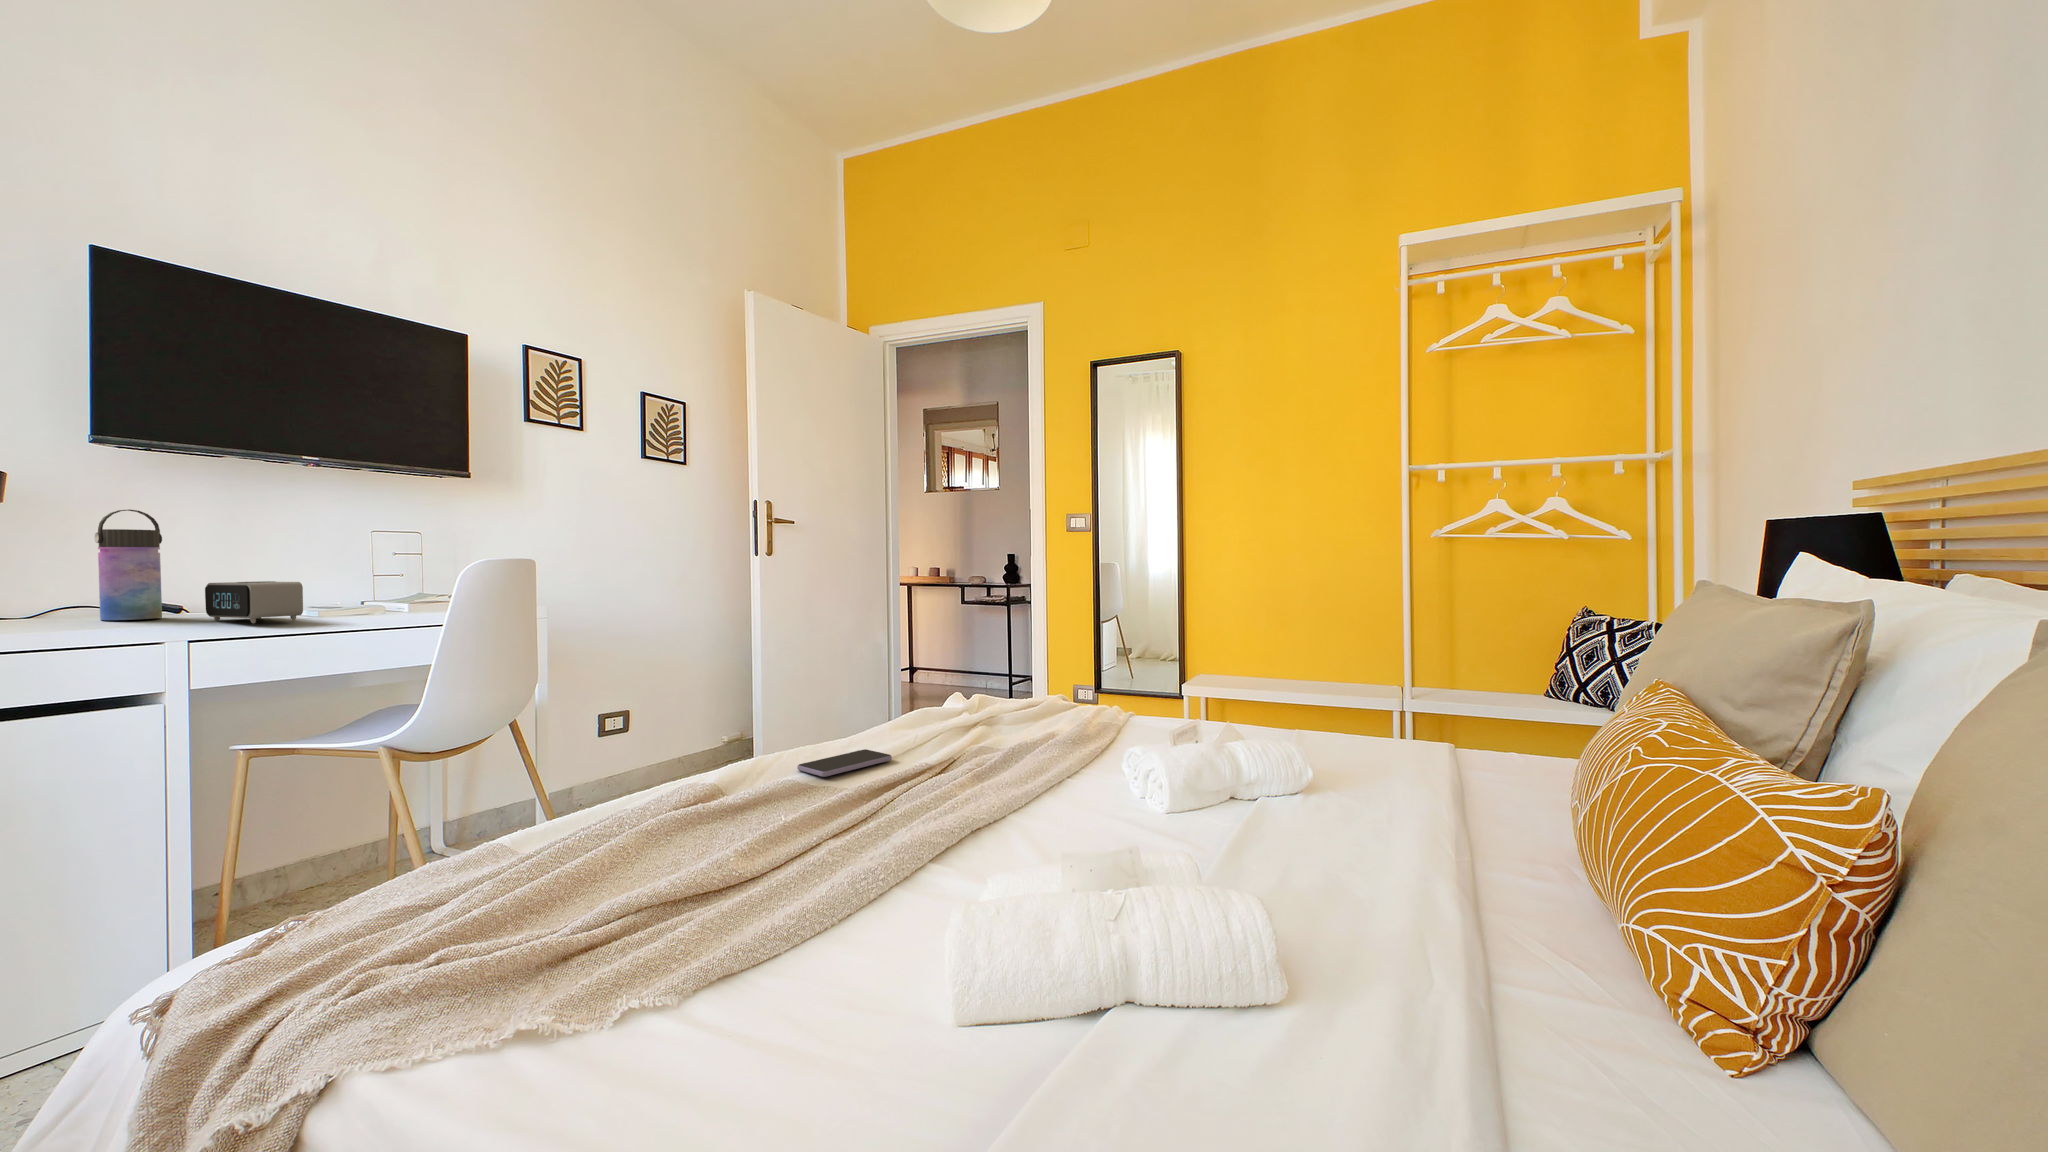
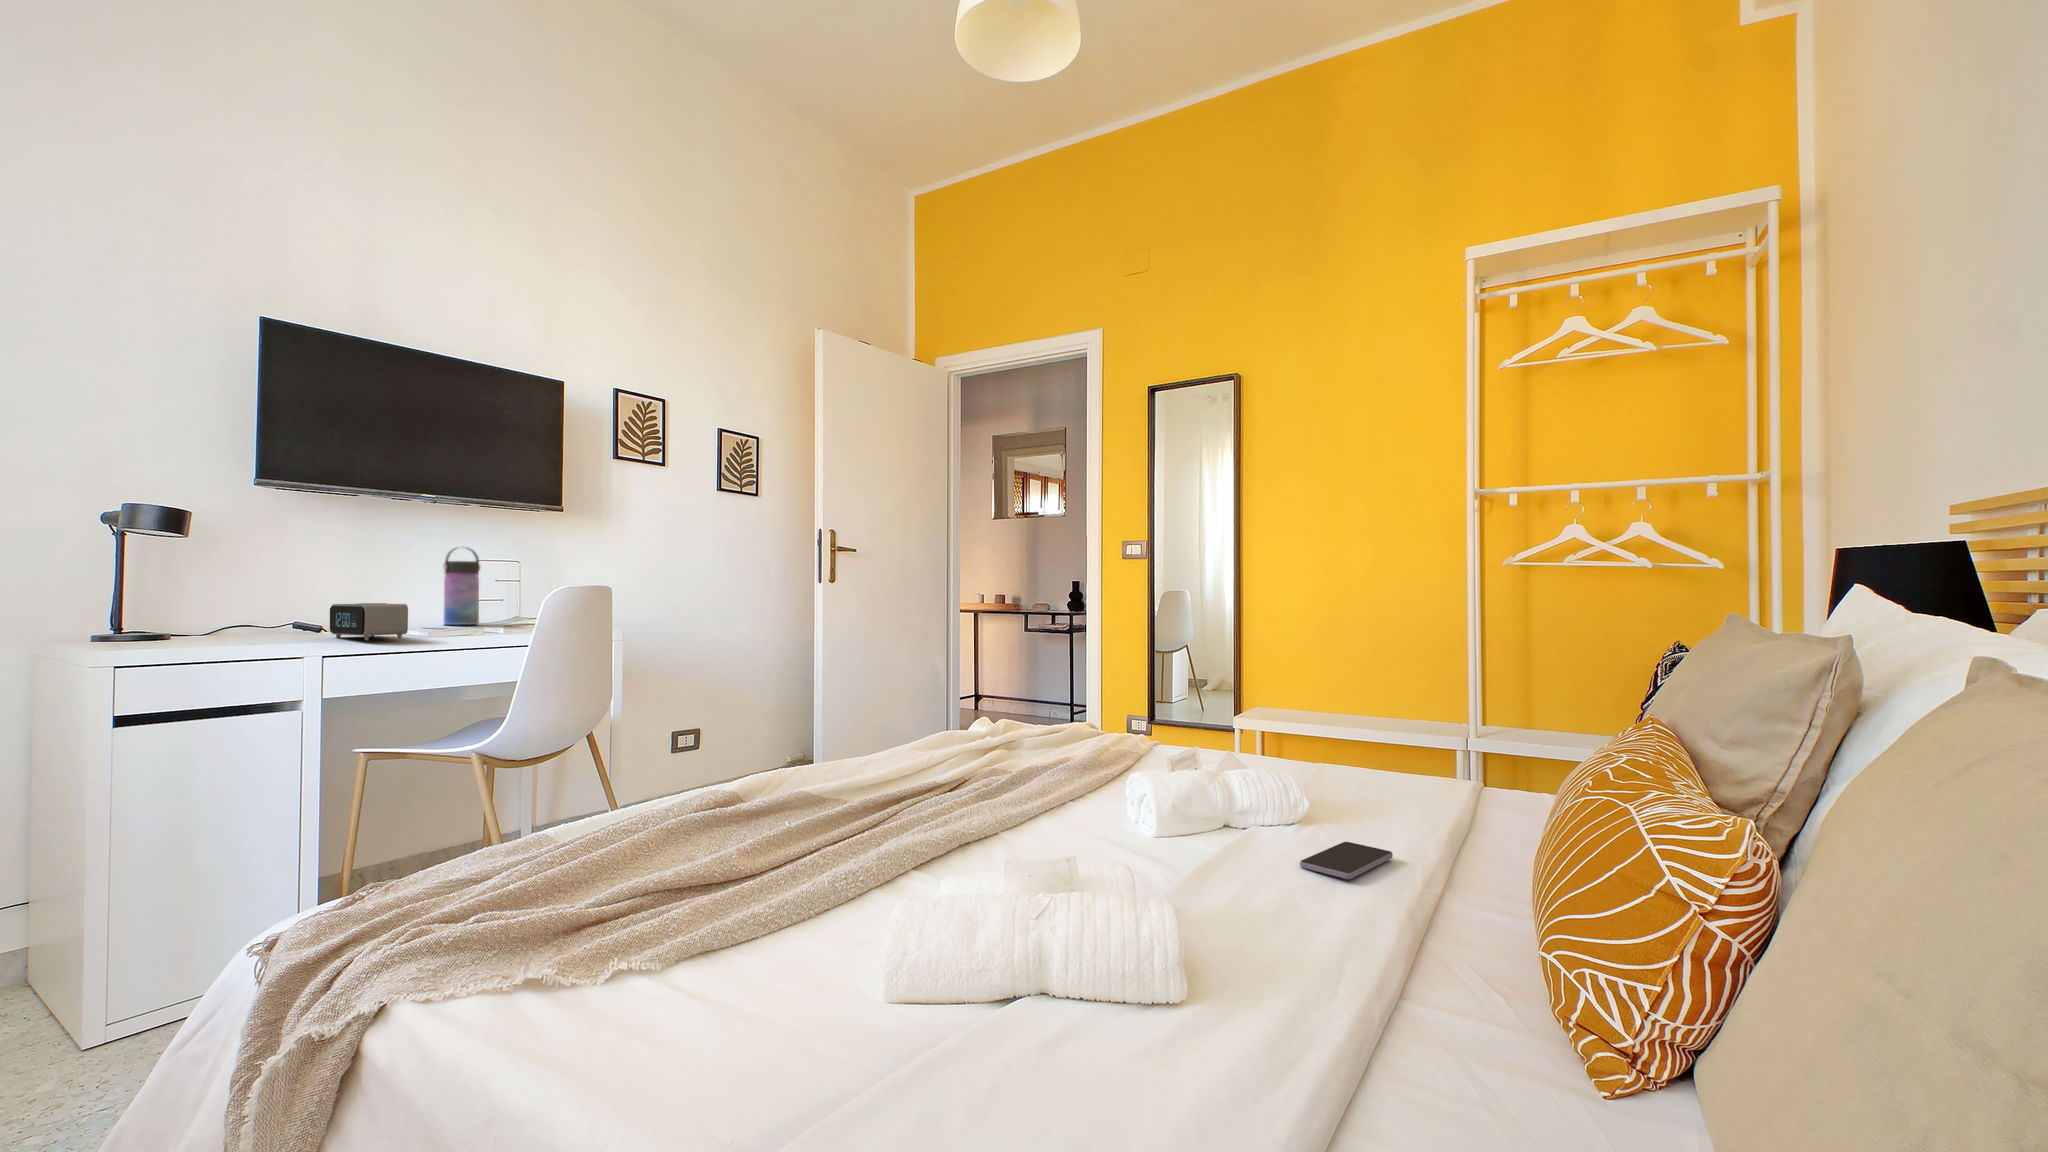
water bottle: present [94,509,162,620] -> present [443,547,480,625]
smartphone: present [797,749,892,777] -> present [1300,842,1393,879]

